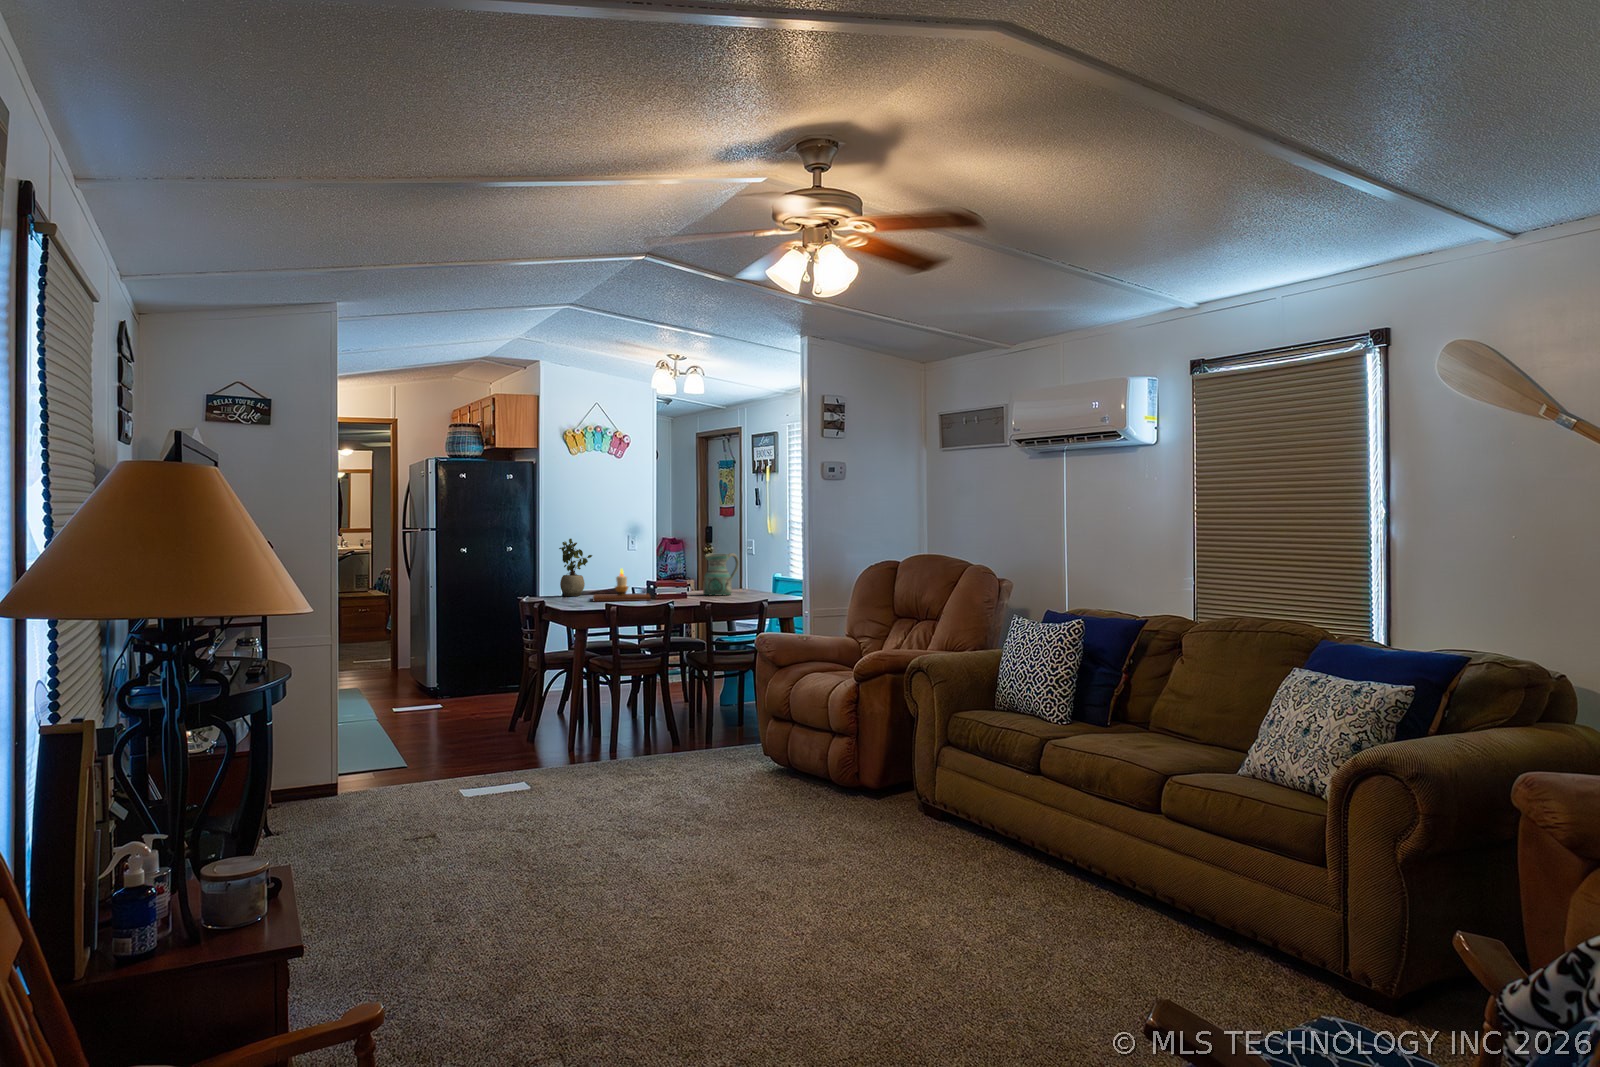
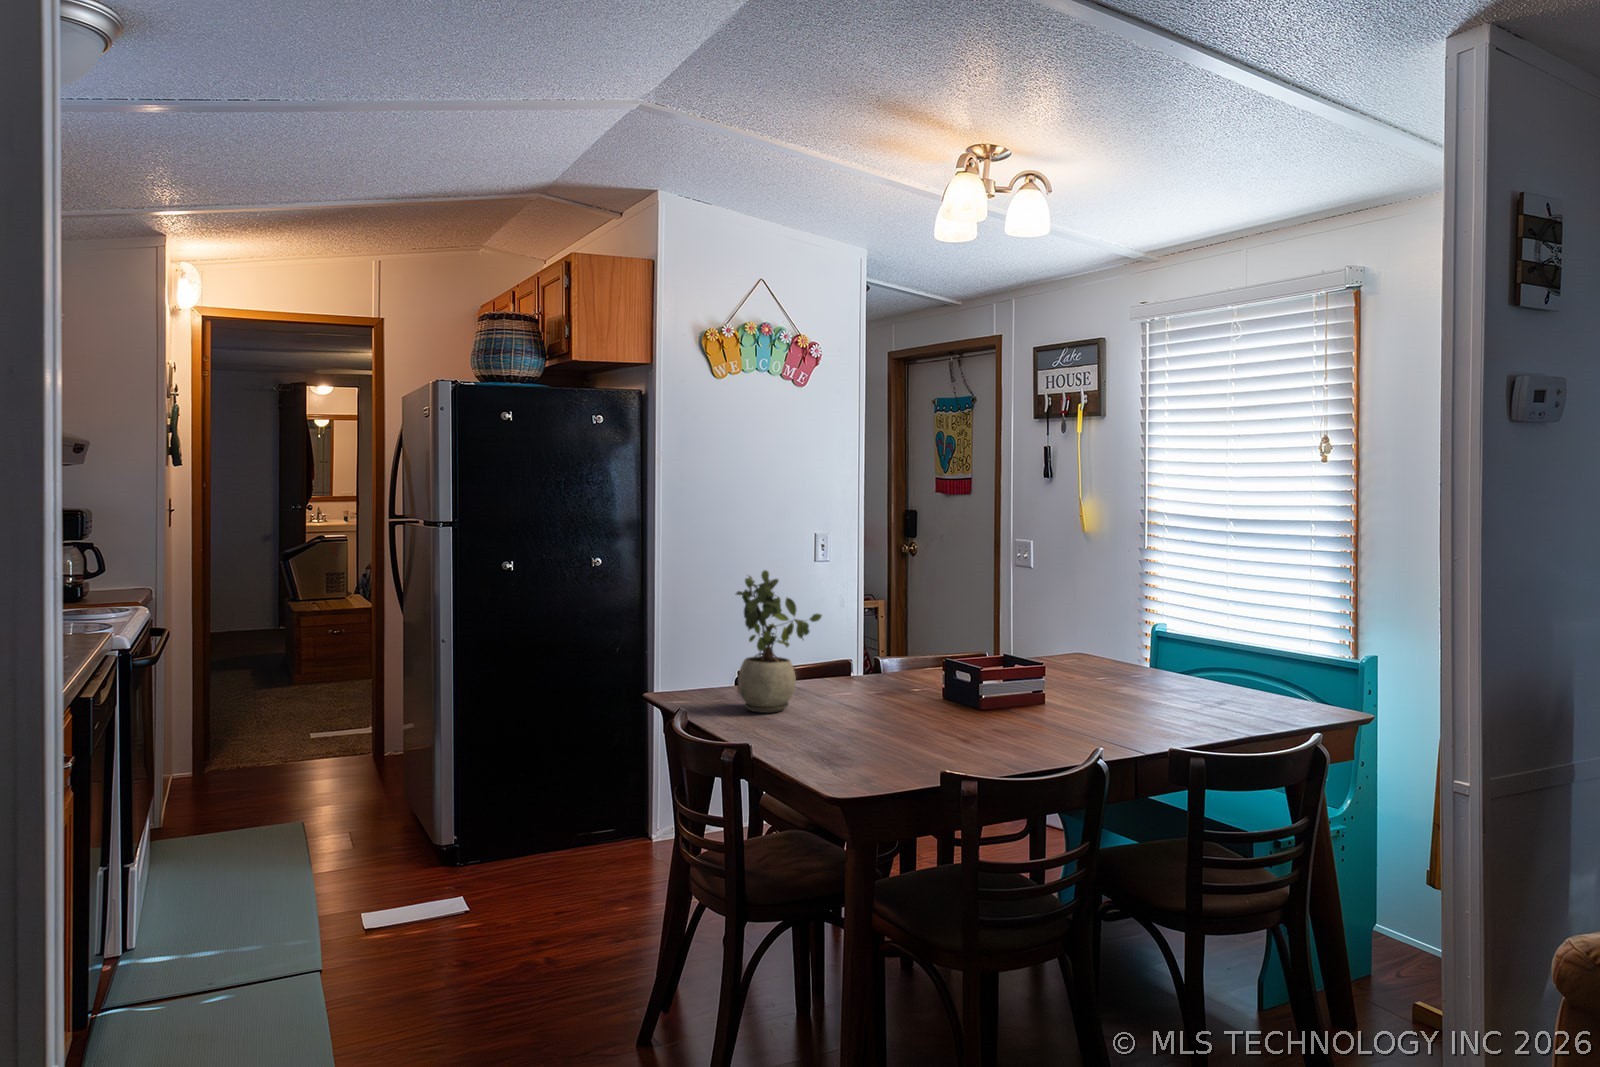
ceramic pitcher: present [703,553,739,596] -> none [1100,613,1183,727]
candle: present [593,569,651,601] -> none [837,663,1020,768]

